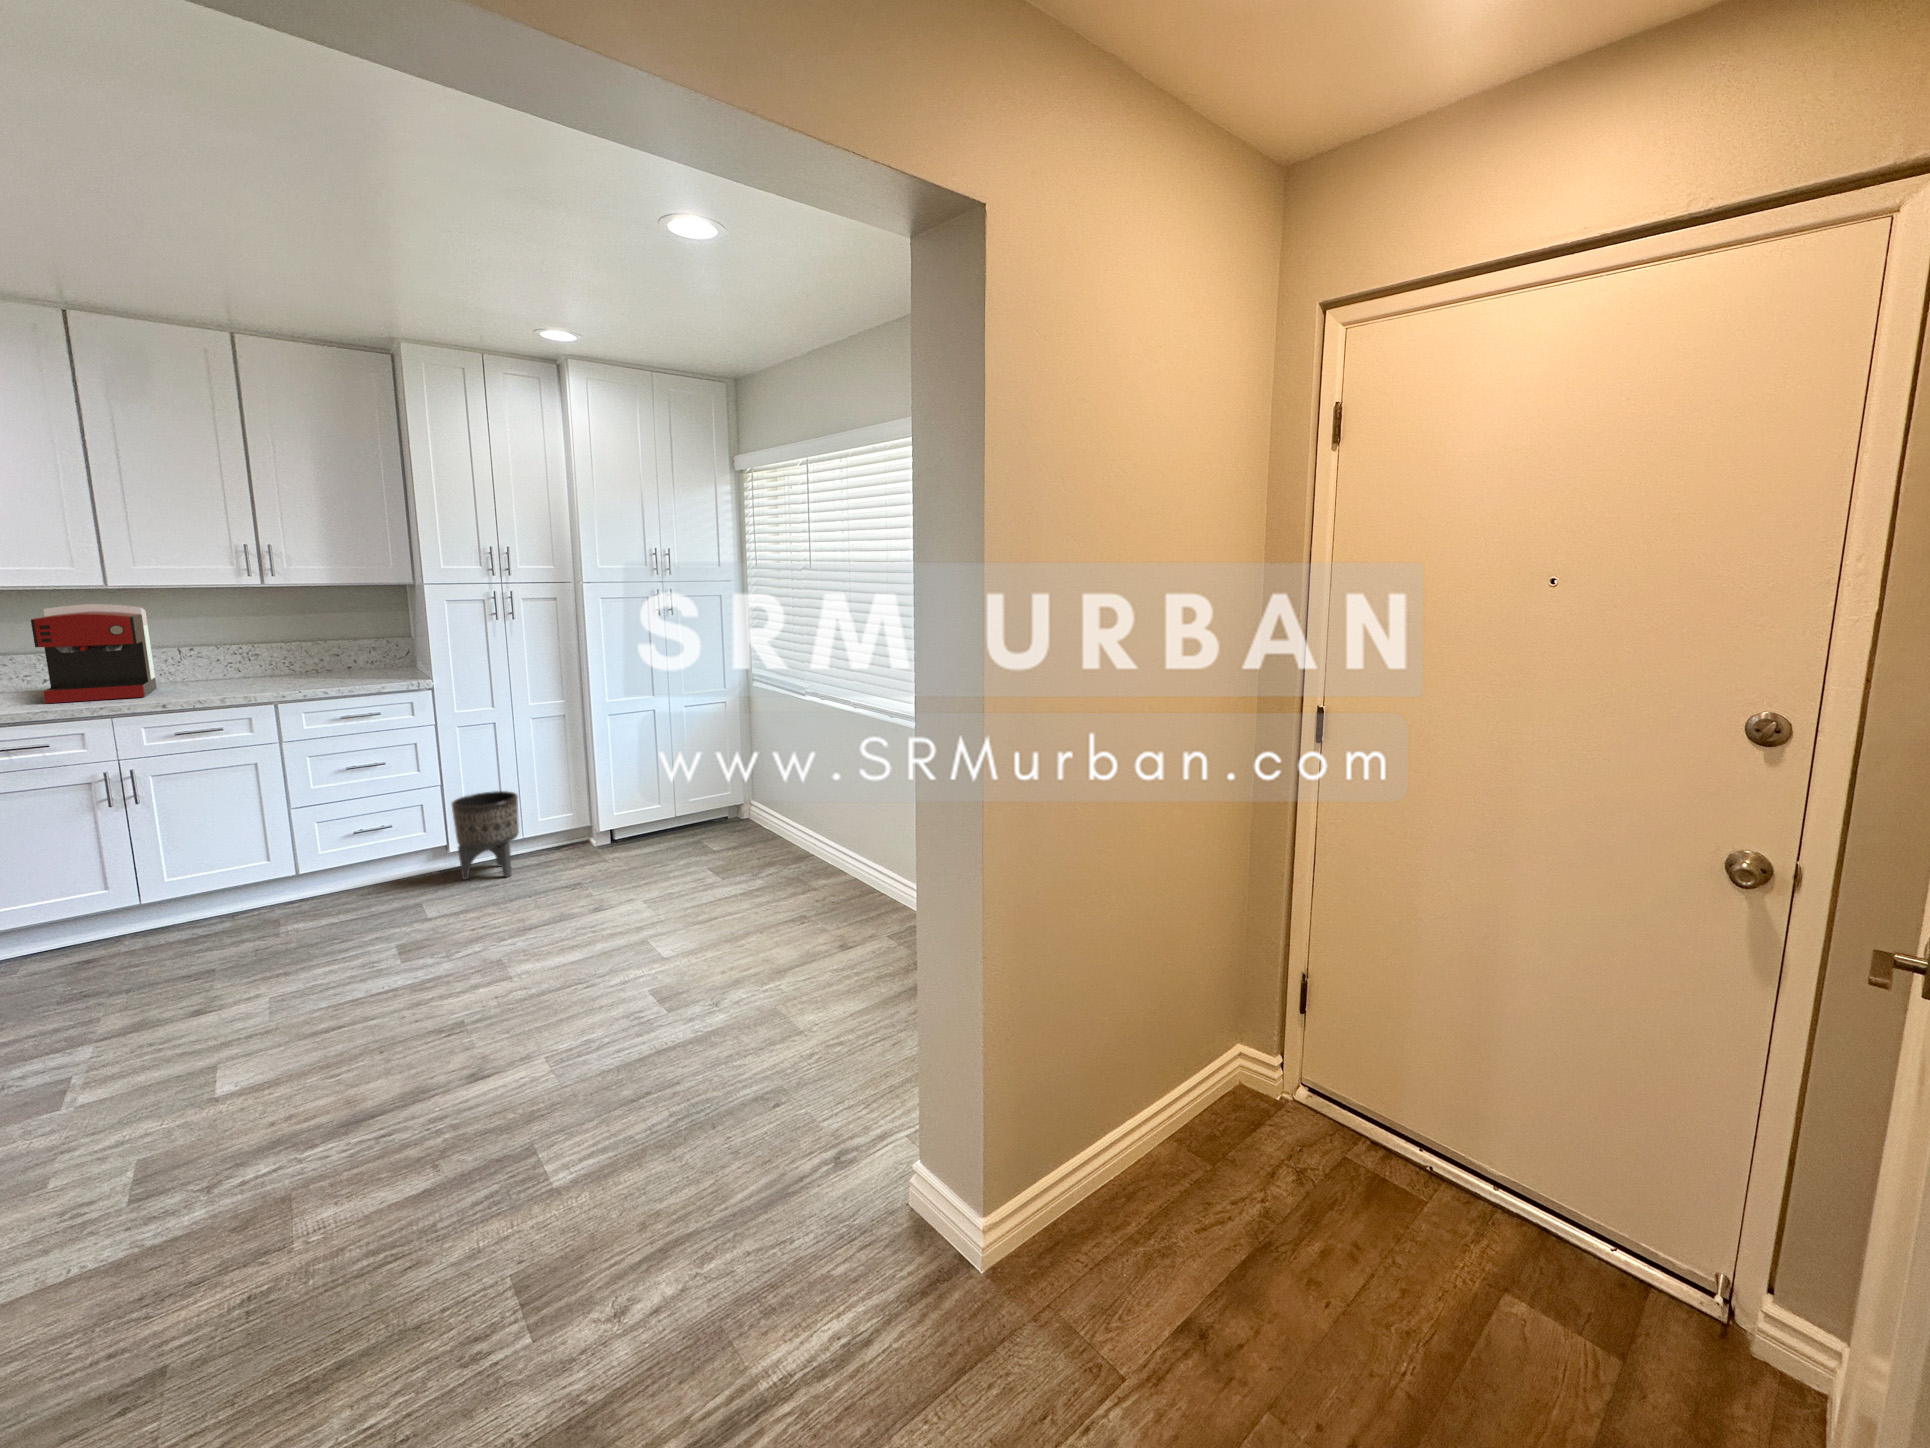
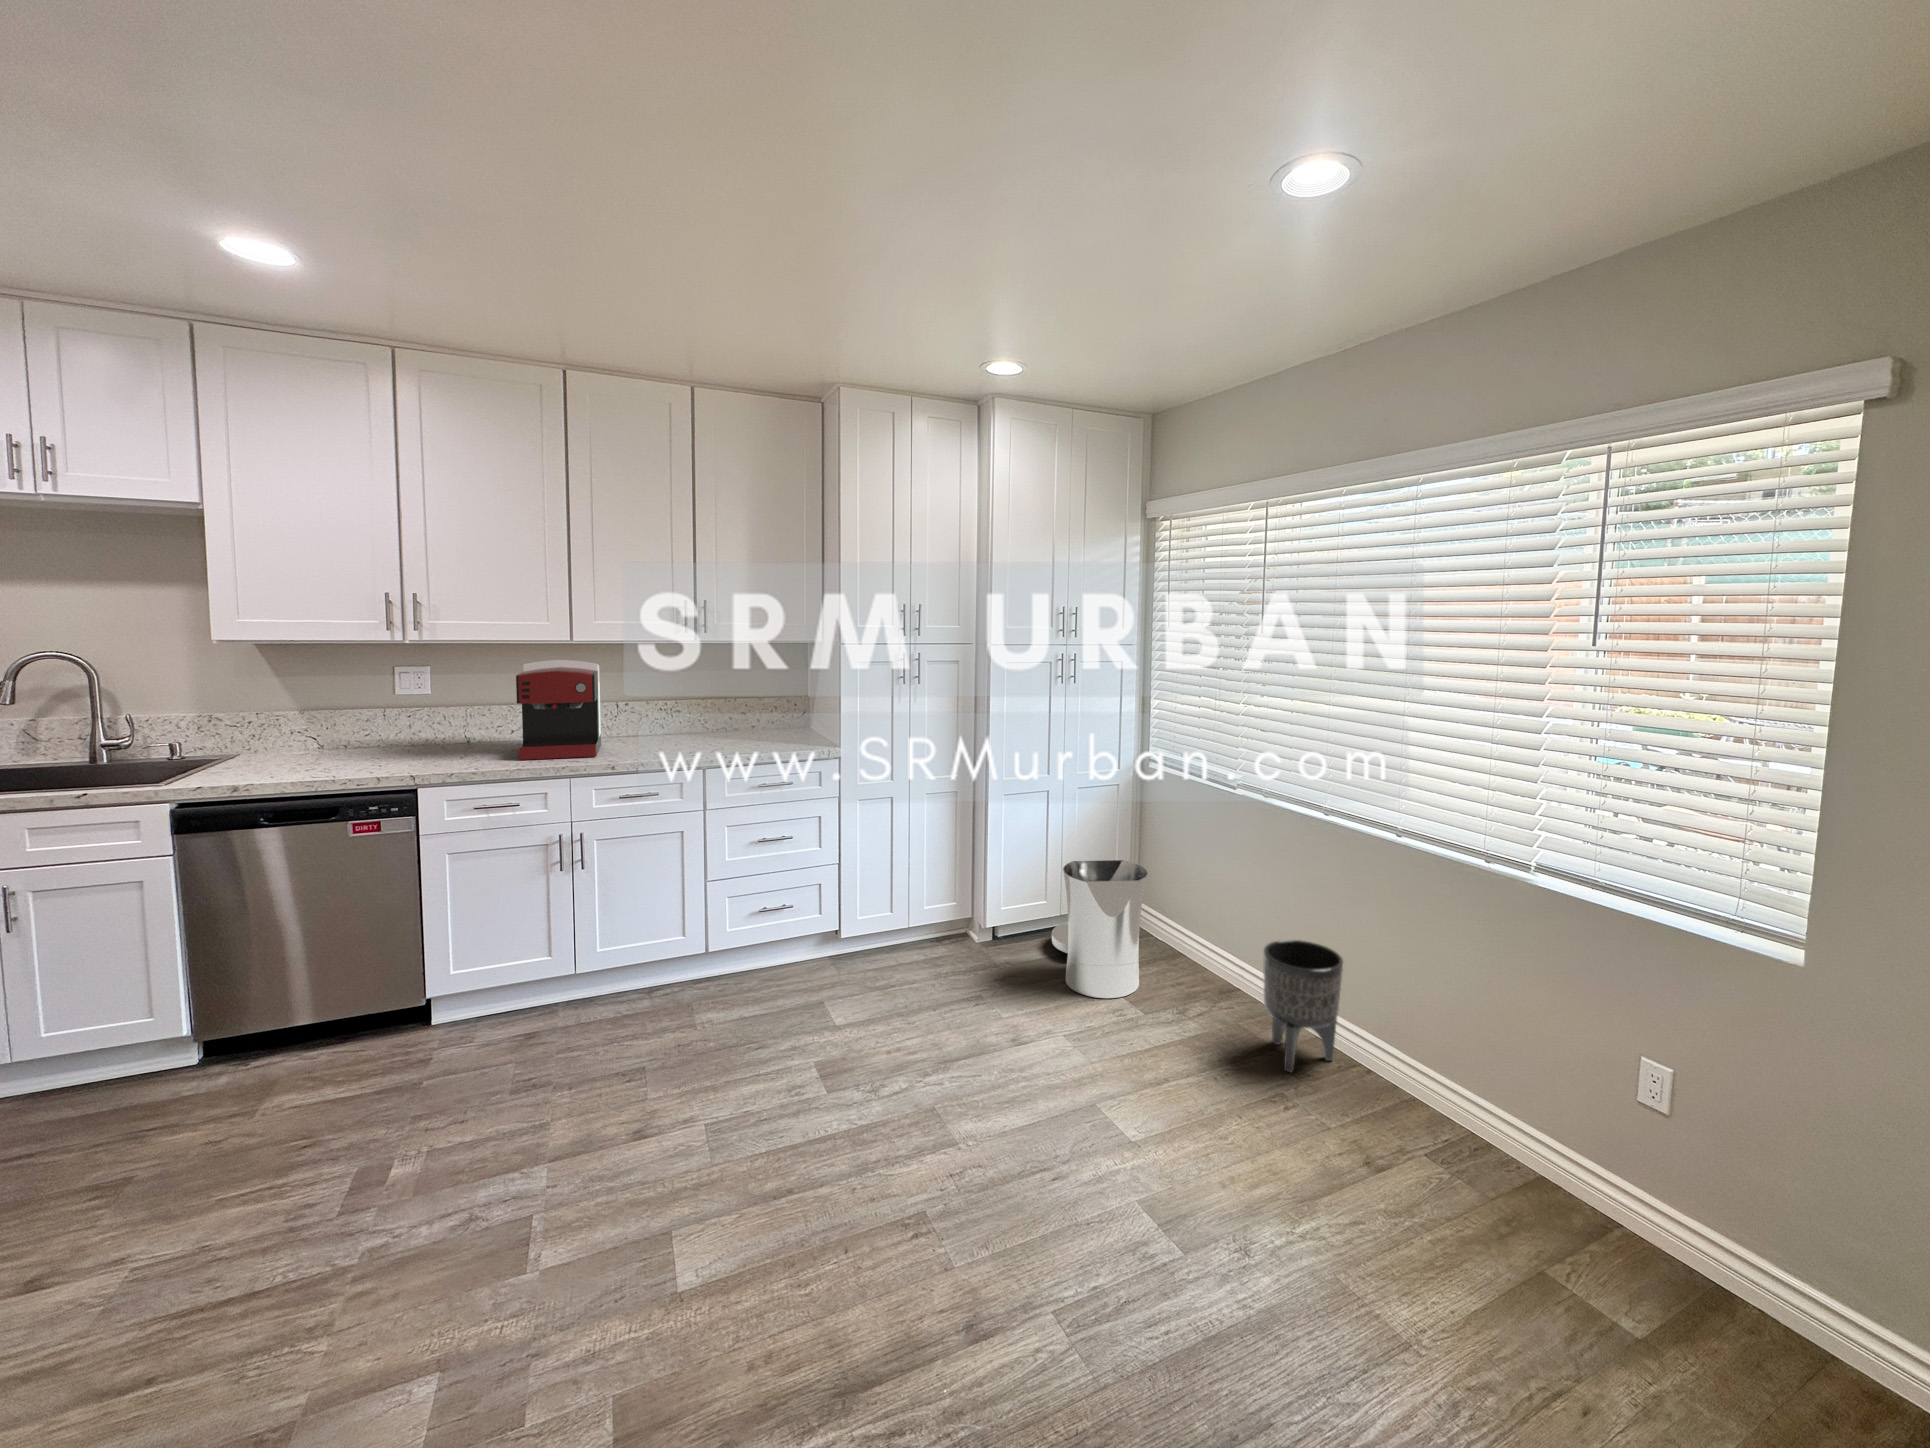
trash can: none [655,761,733,872] -> present [1052,860,1148,998]
planter: present [451,791,519,880] -> present [1264,940,1343,1072]

